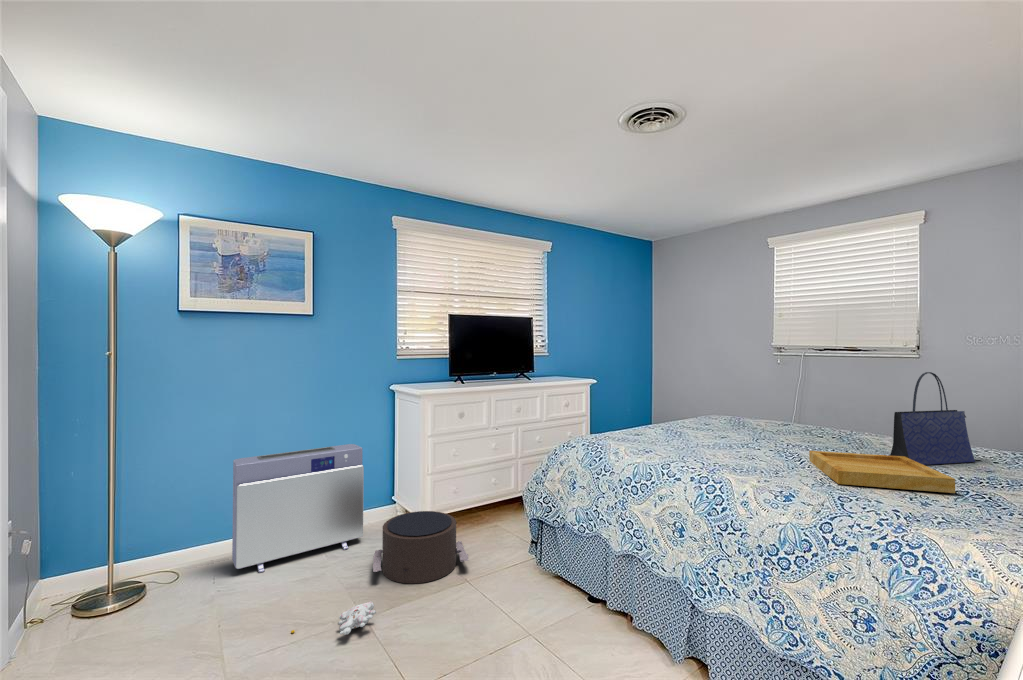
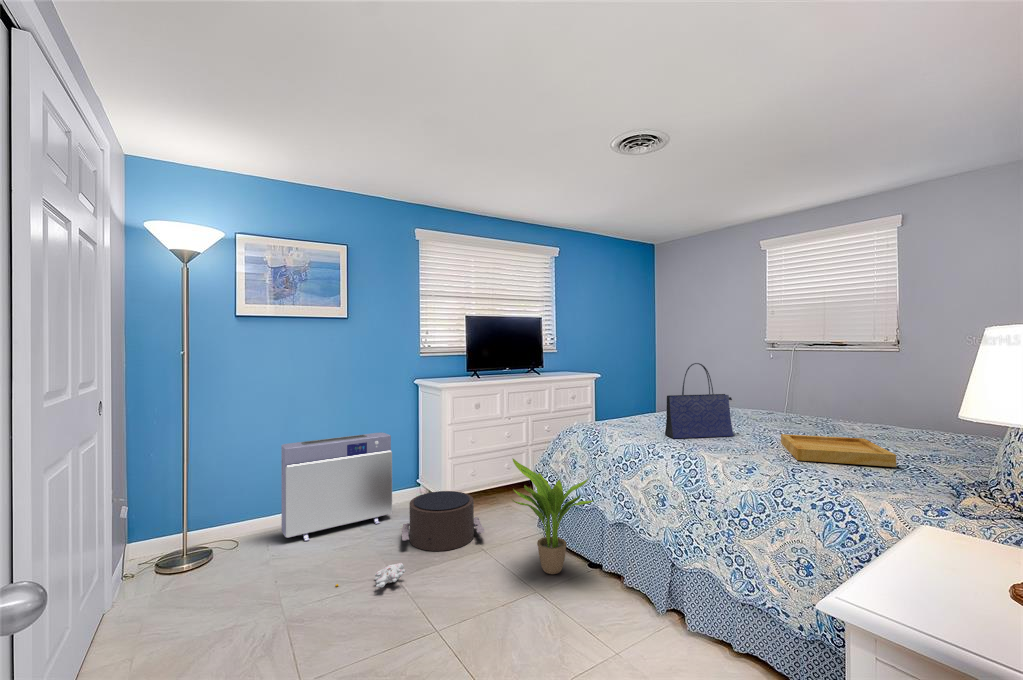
tote bag: present [890,372,975,465] -> present [665,363,733,438]
potted plant: none [502,477,600,612] -> present [512,459,594,574]

